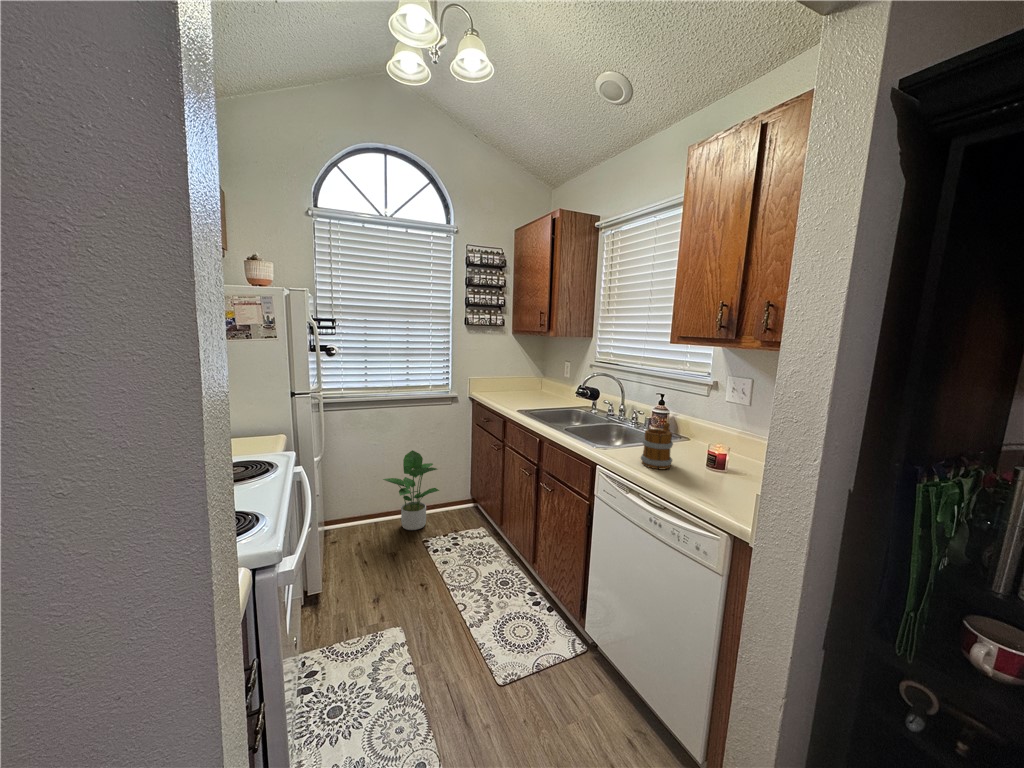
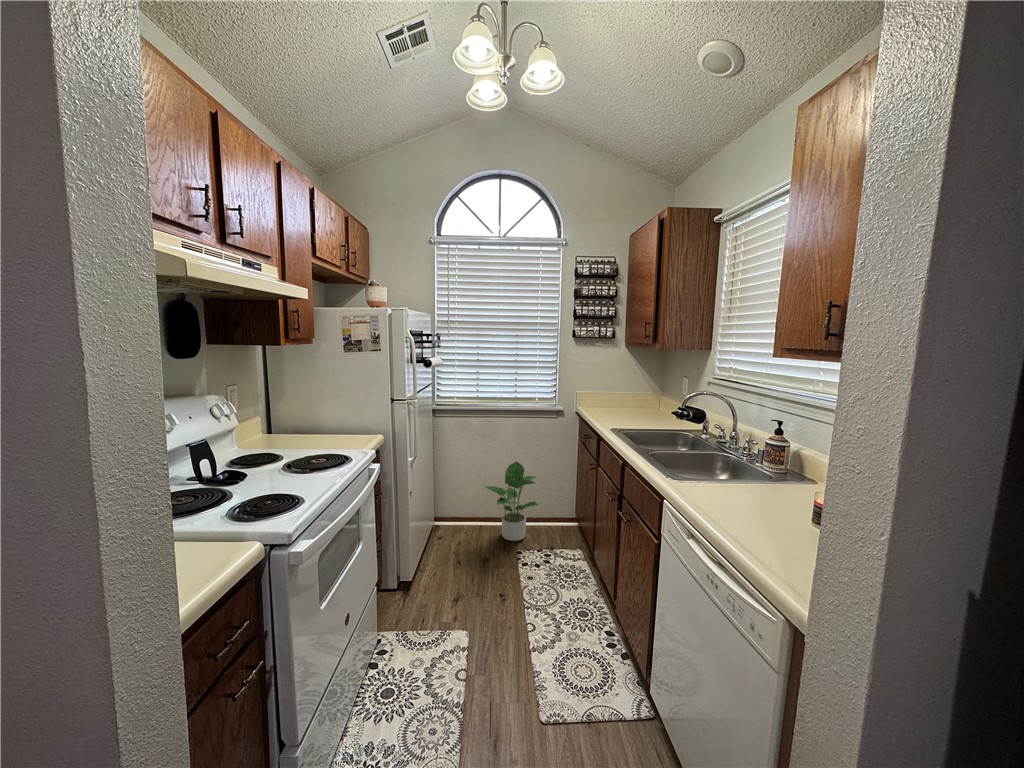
mug: present [641,423,673,469] -> none [707,456,754,515]

